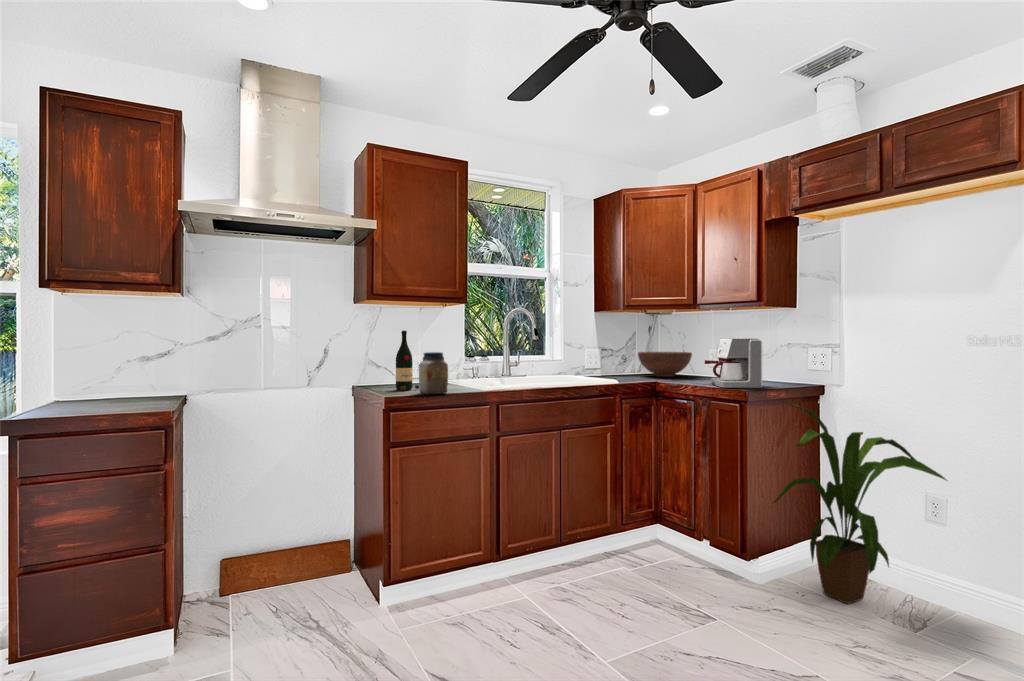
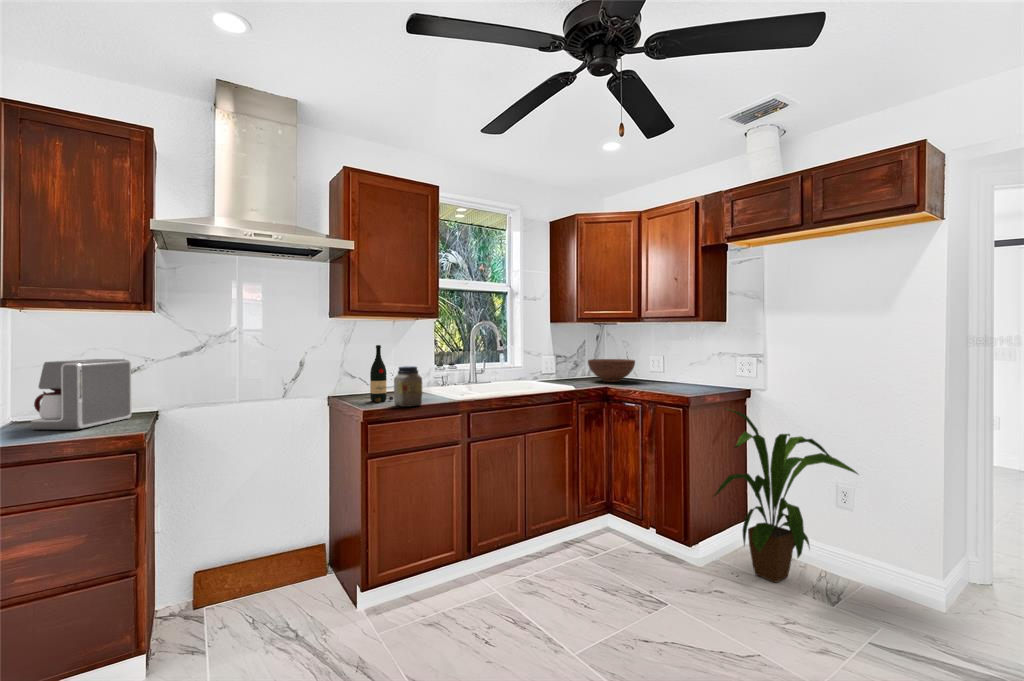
coffee maker: present [705,339,762,388] -> present [31,359,131,430]

